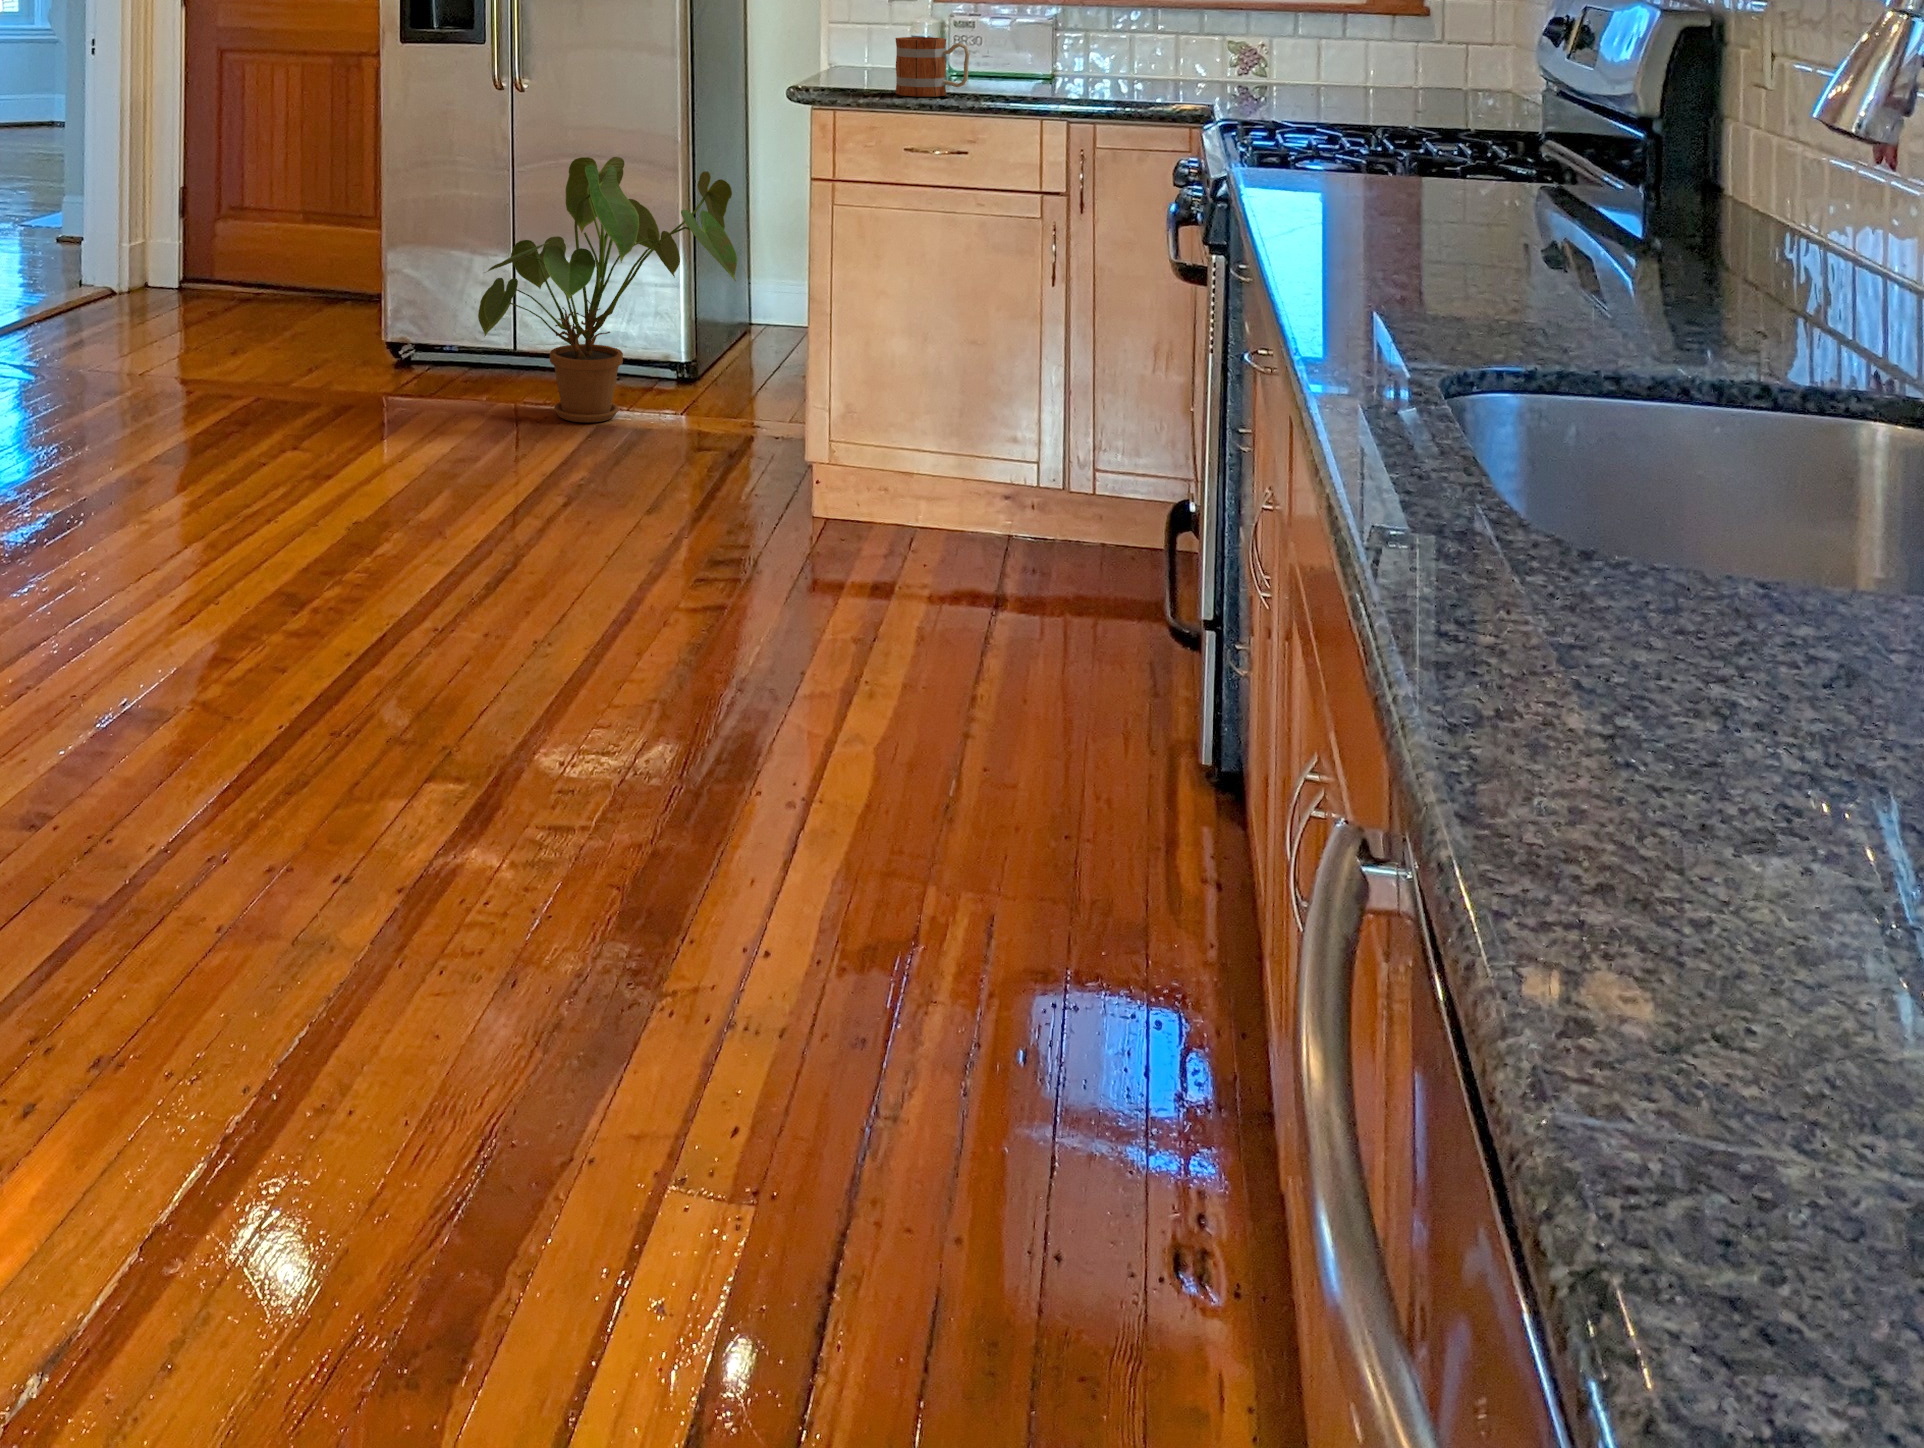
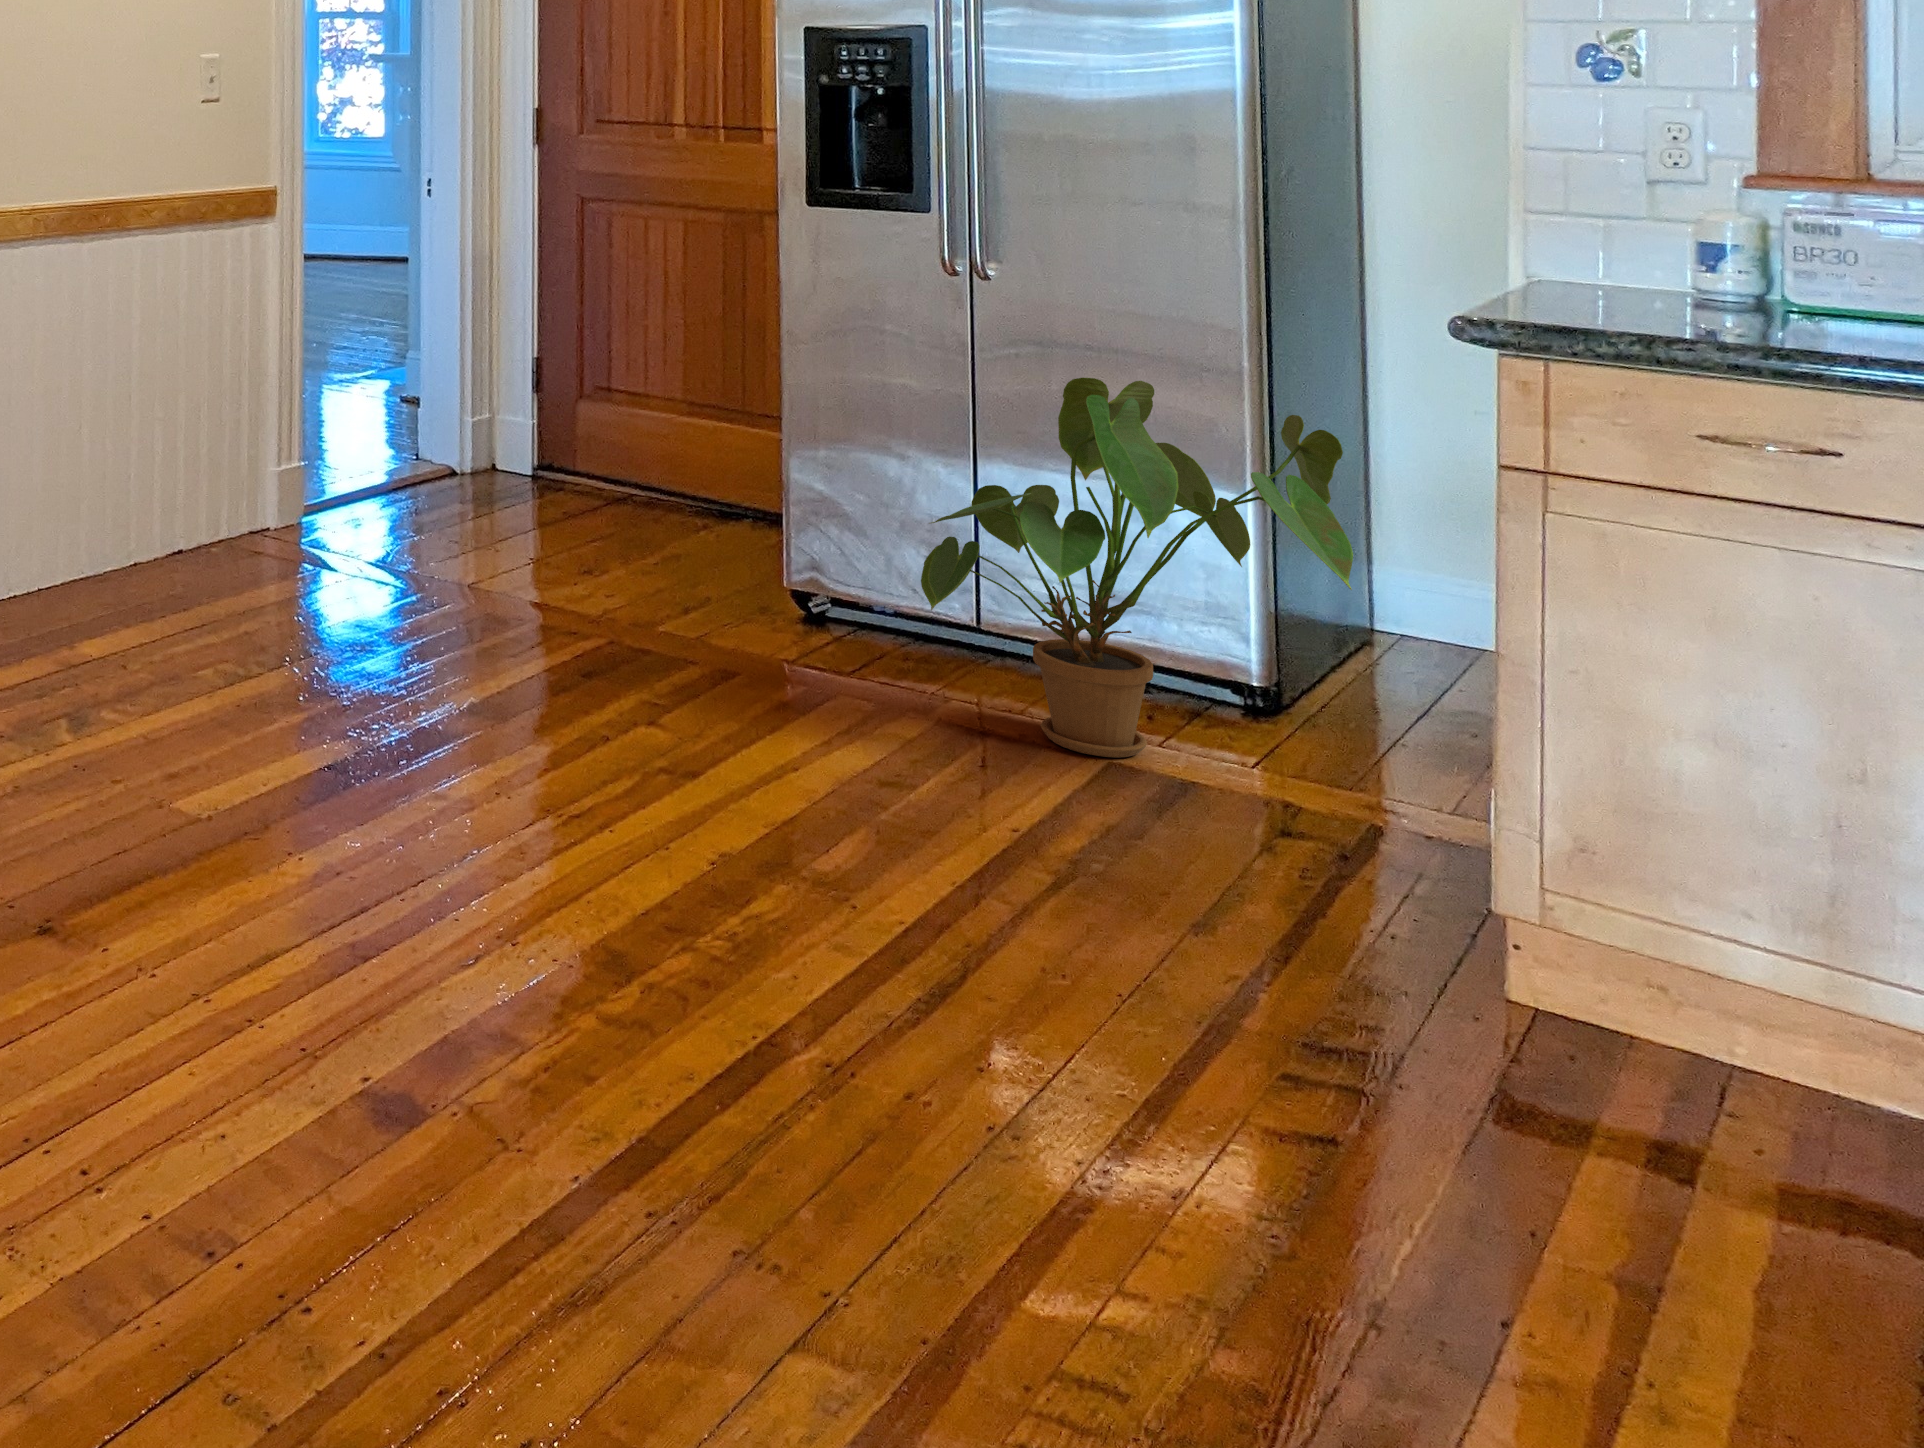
mug: present [895,37,969,96] -> none [1664,251,1828,353]

